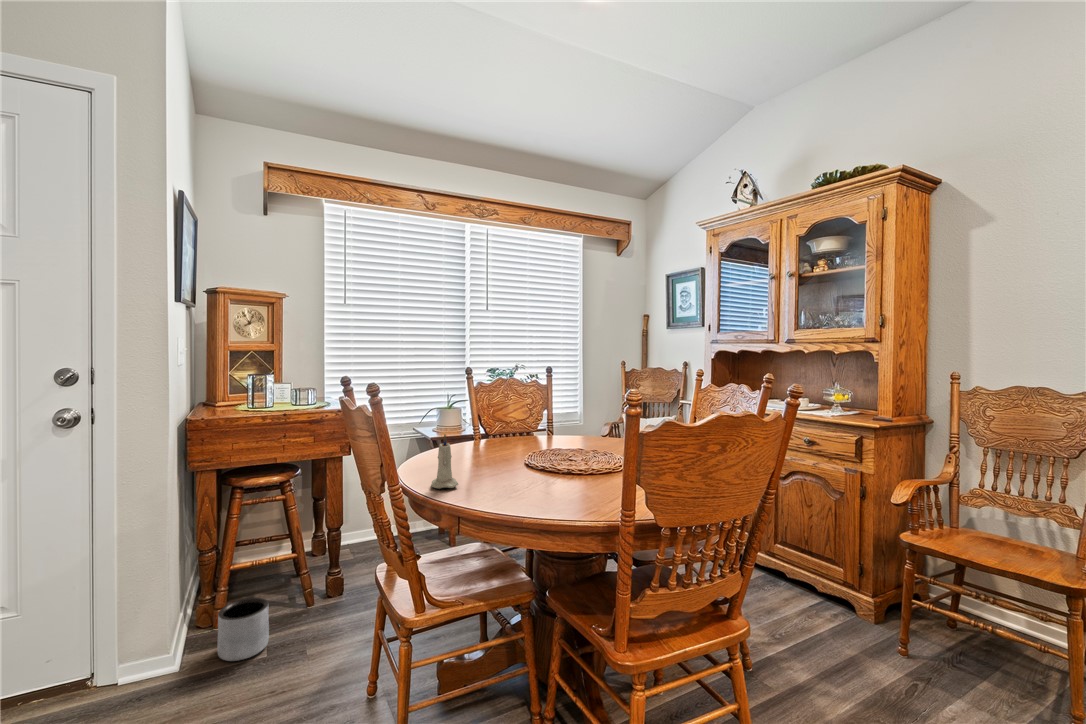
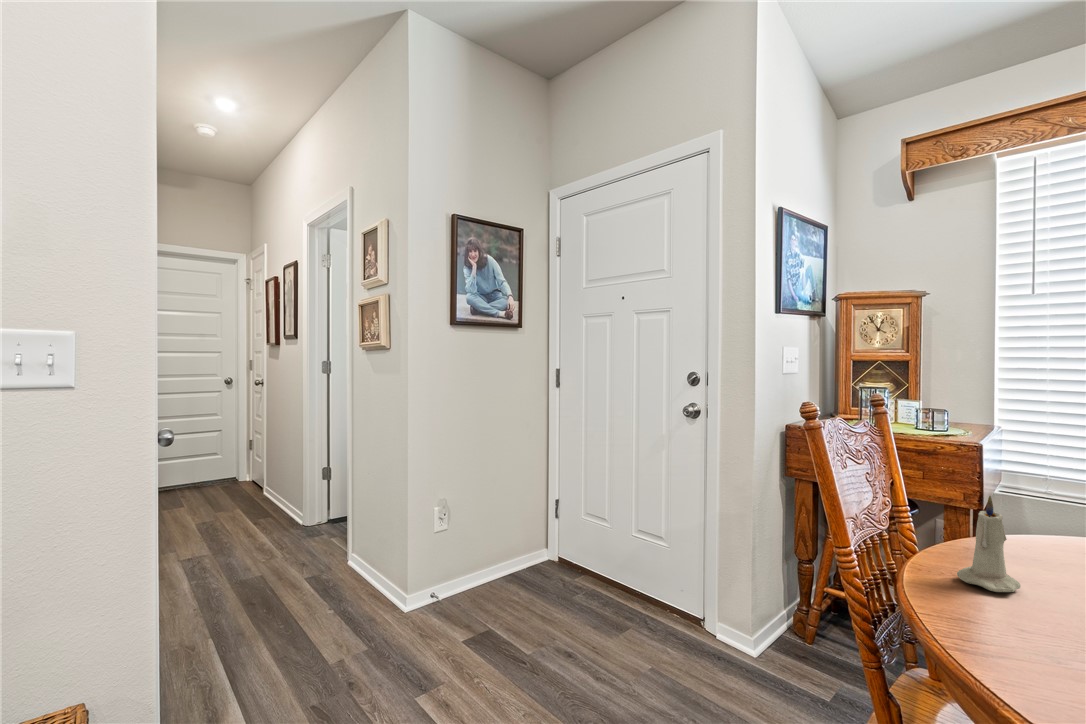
planter: present [218,598,269,661] -> none [789,622,842,691]

